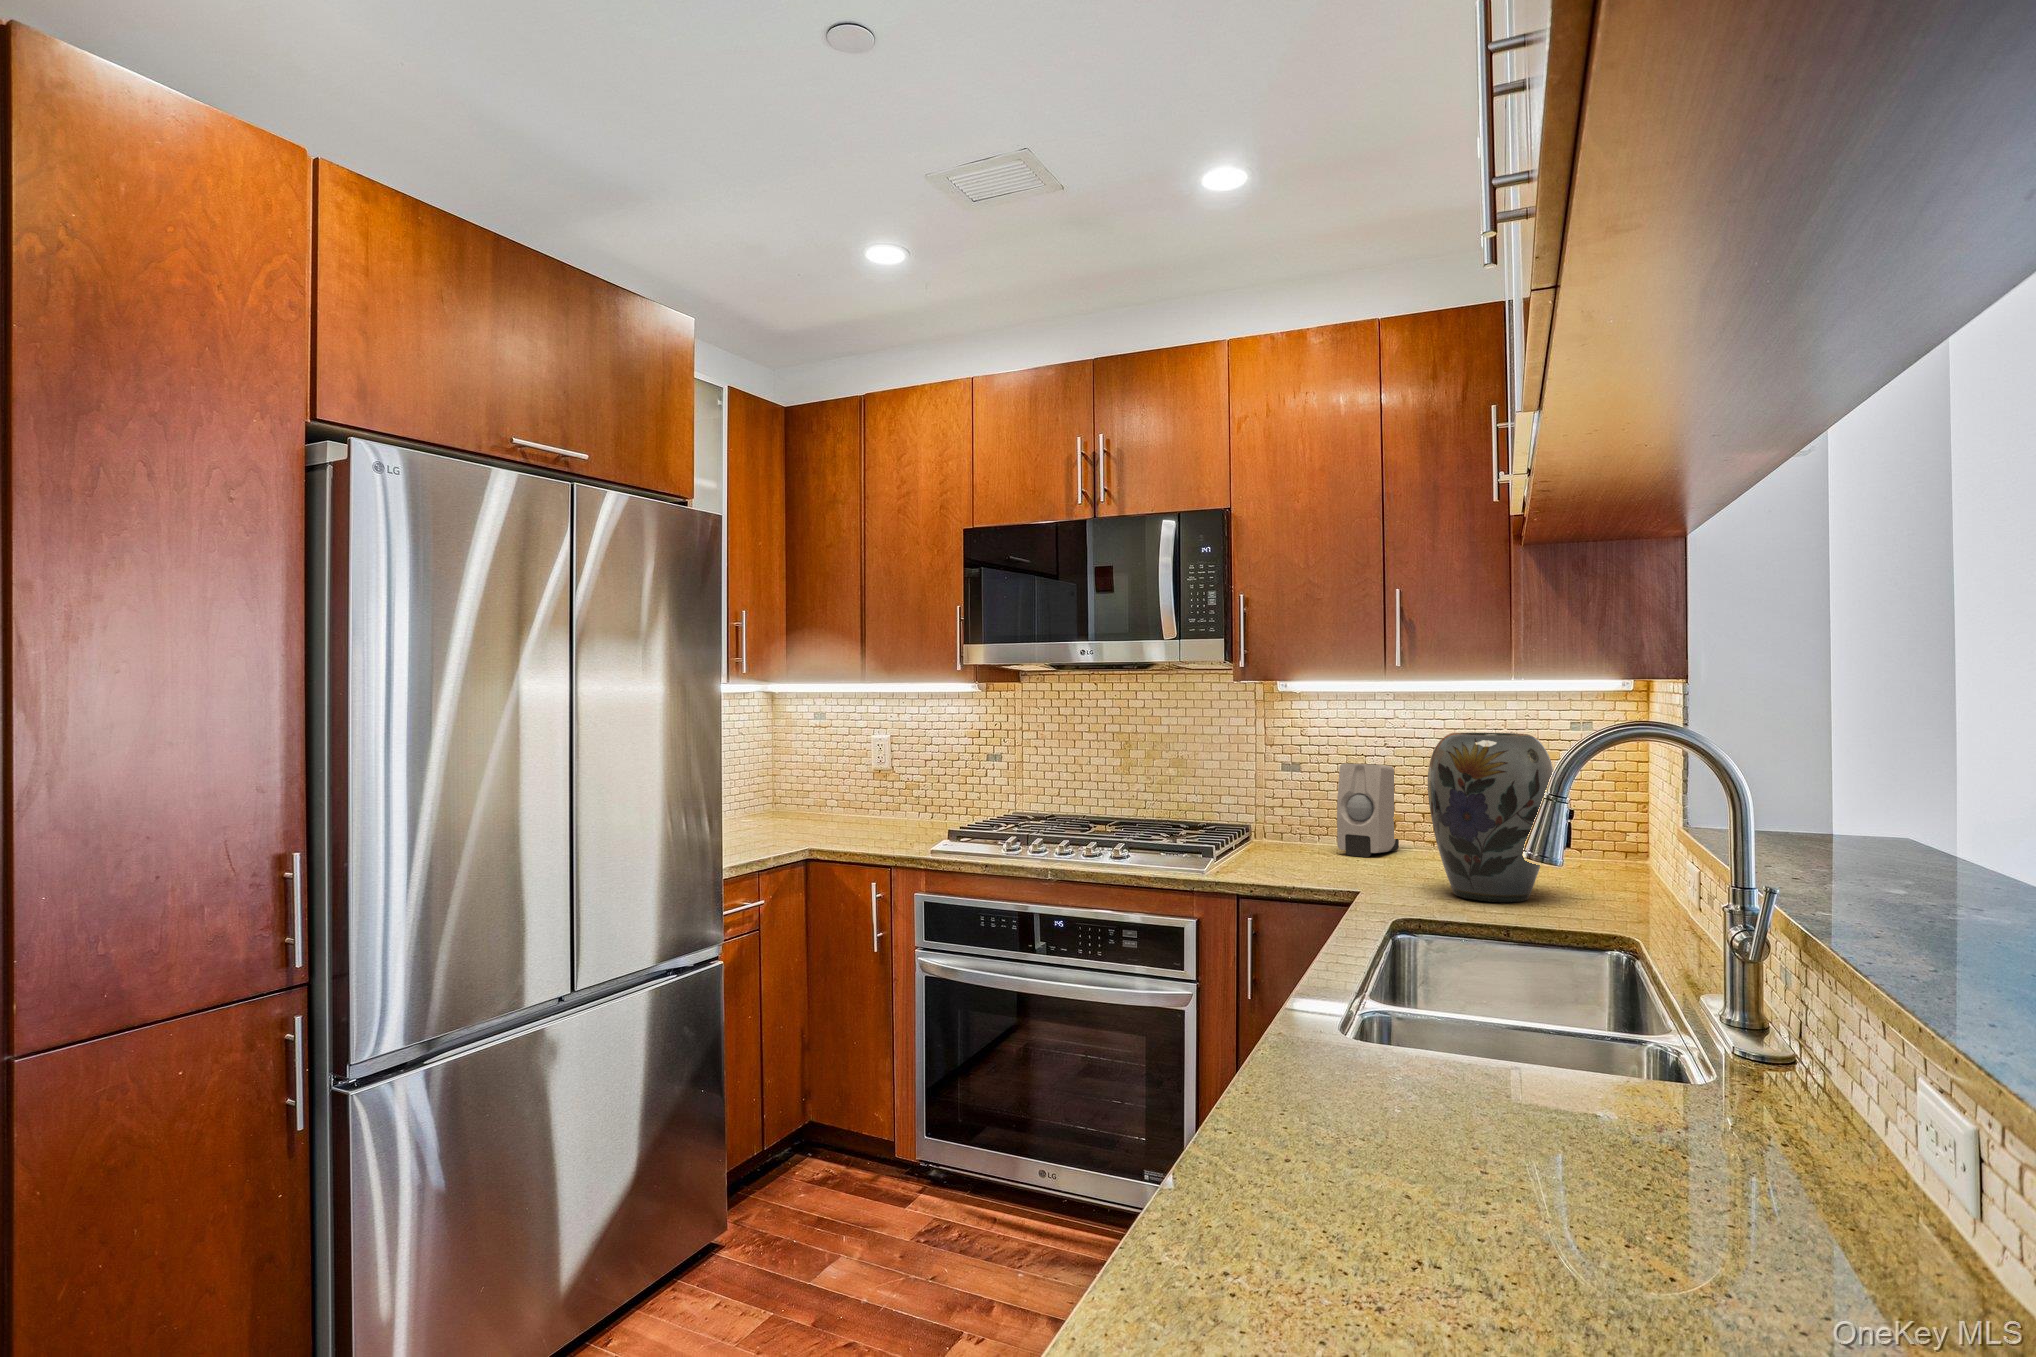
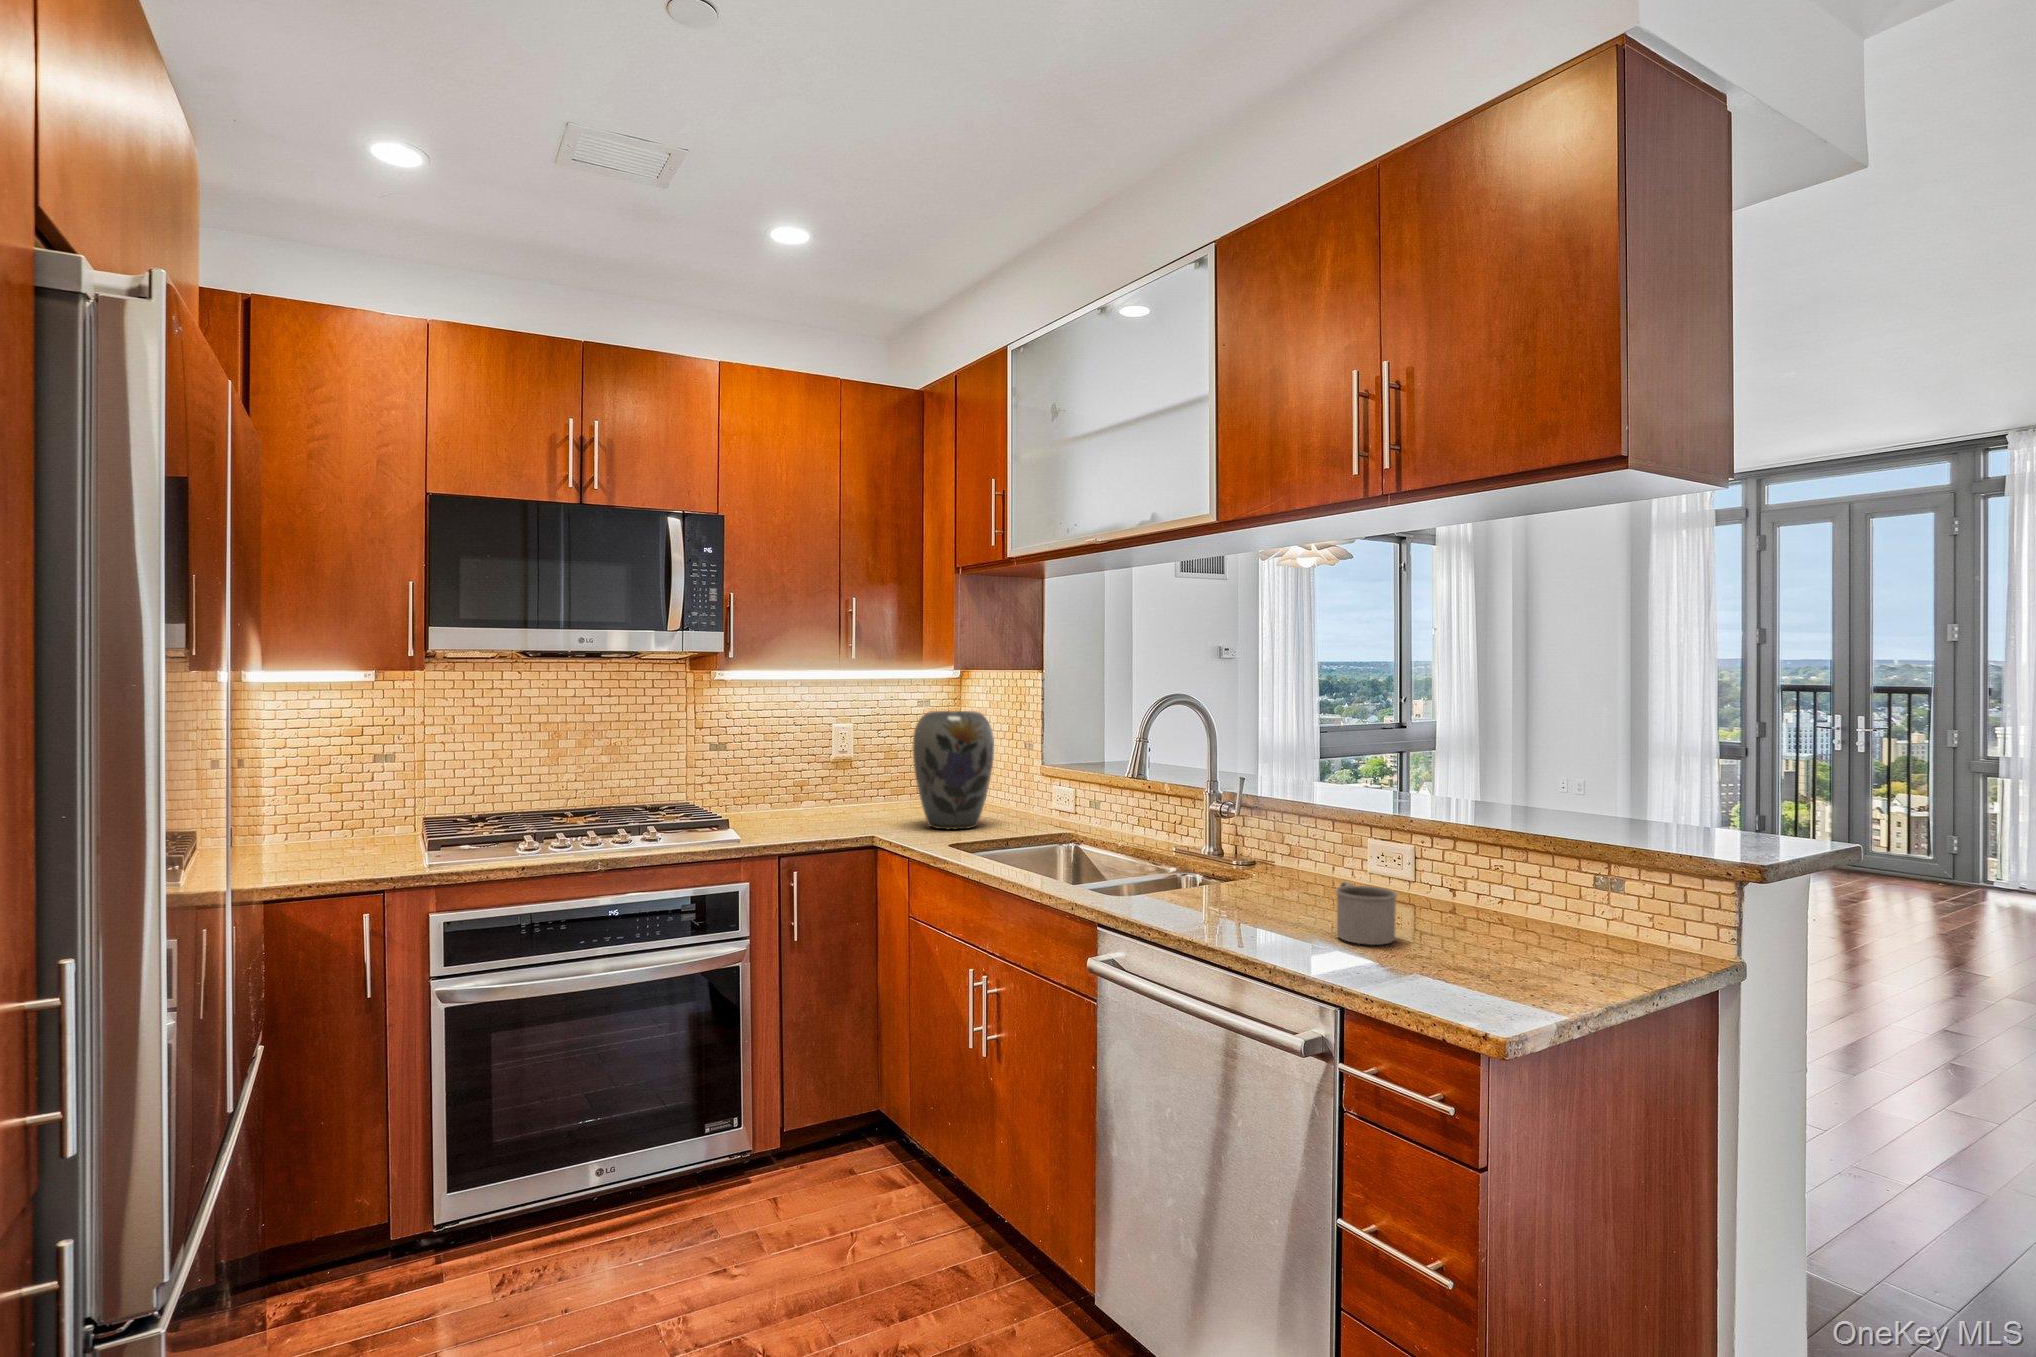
soap dispenser: present [1337,763,1399,857] -> none [766,741,806,818]
mug: none [1304,1107,1442,1273] -> present [1336,881,1397,945]

